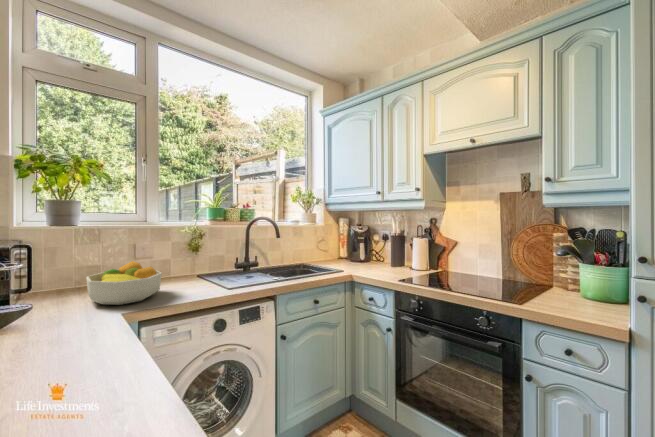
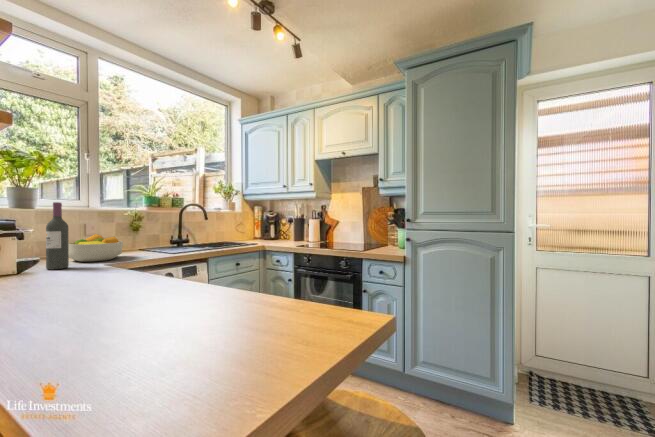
wine bottle: none [31,224,67,327] -> present [46,202,69,270]

